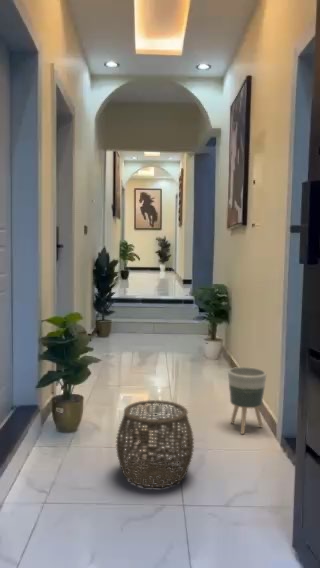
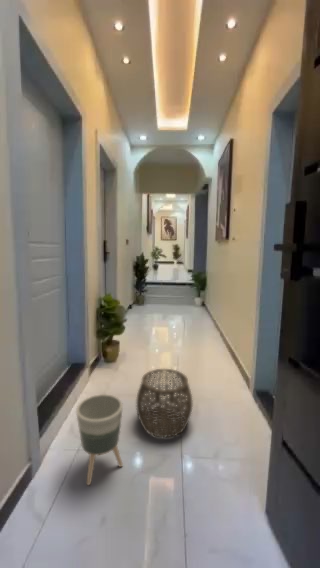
planter: present [228,367,266,434] -> present [76,394,123,485]

